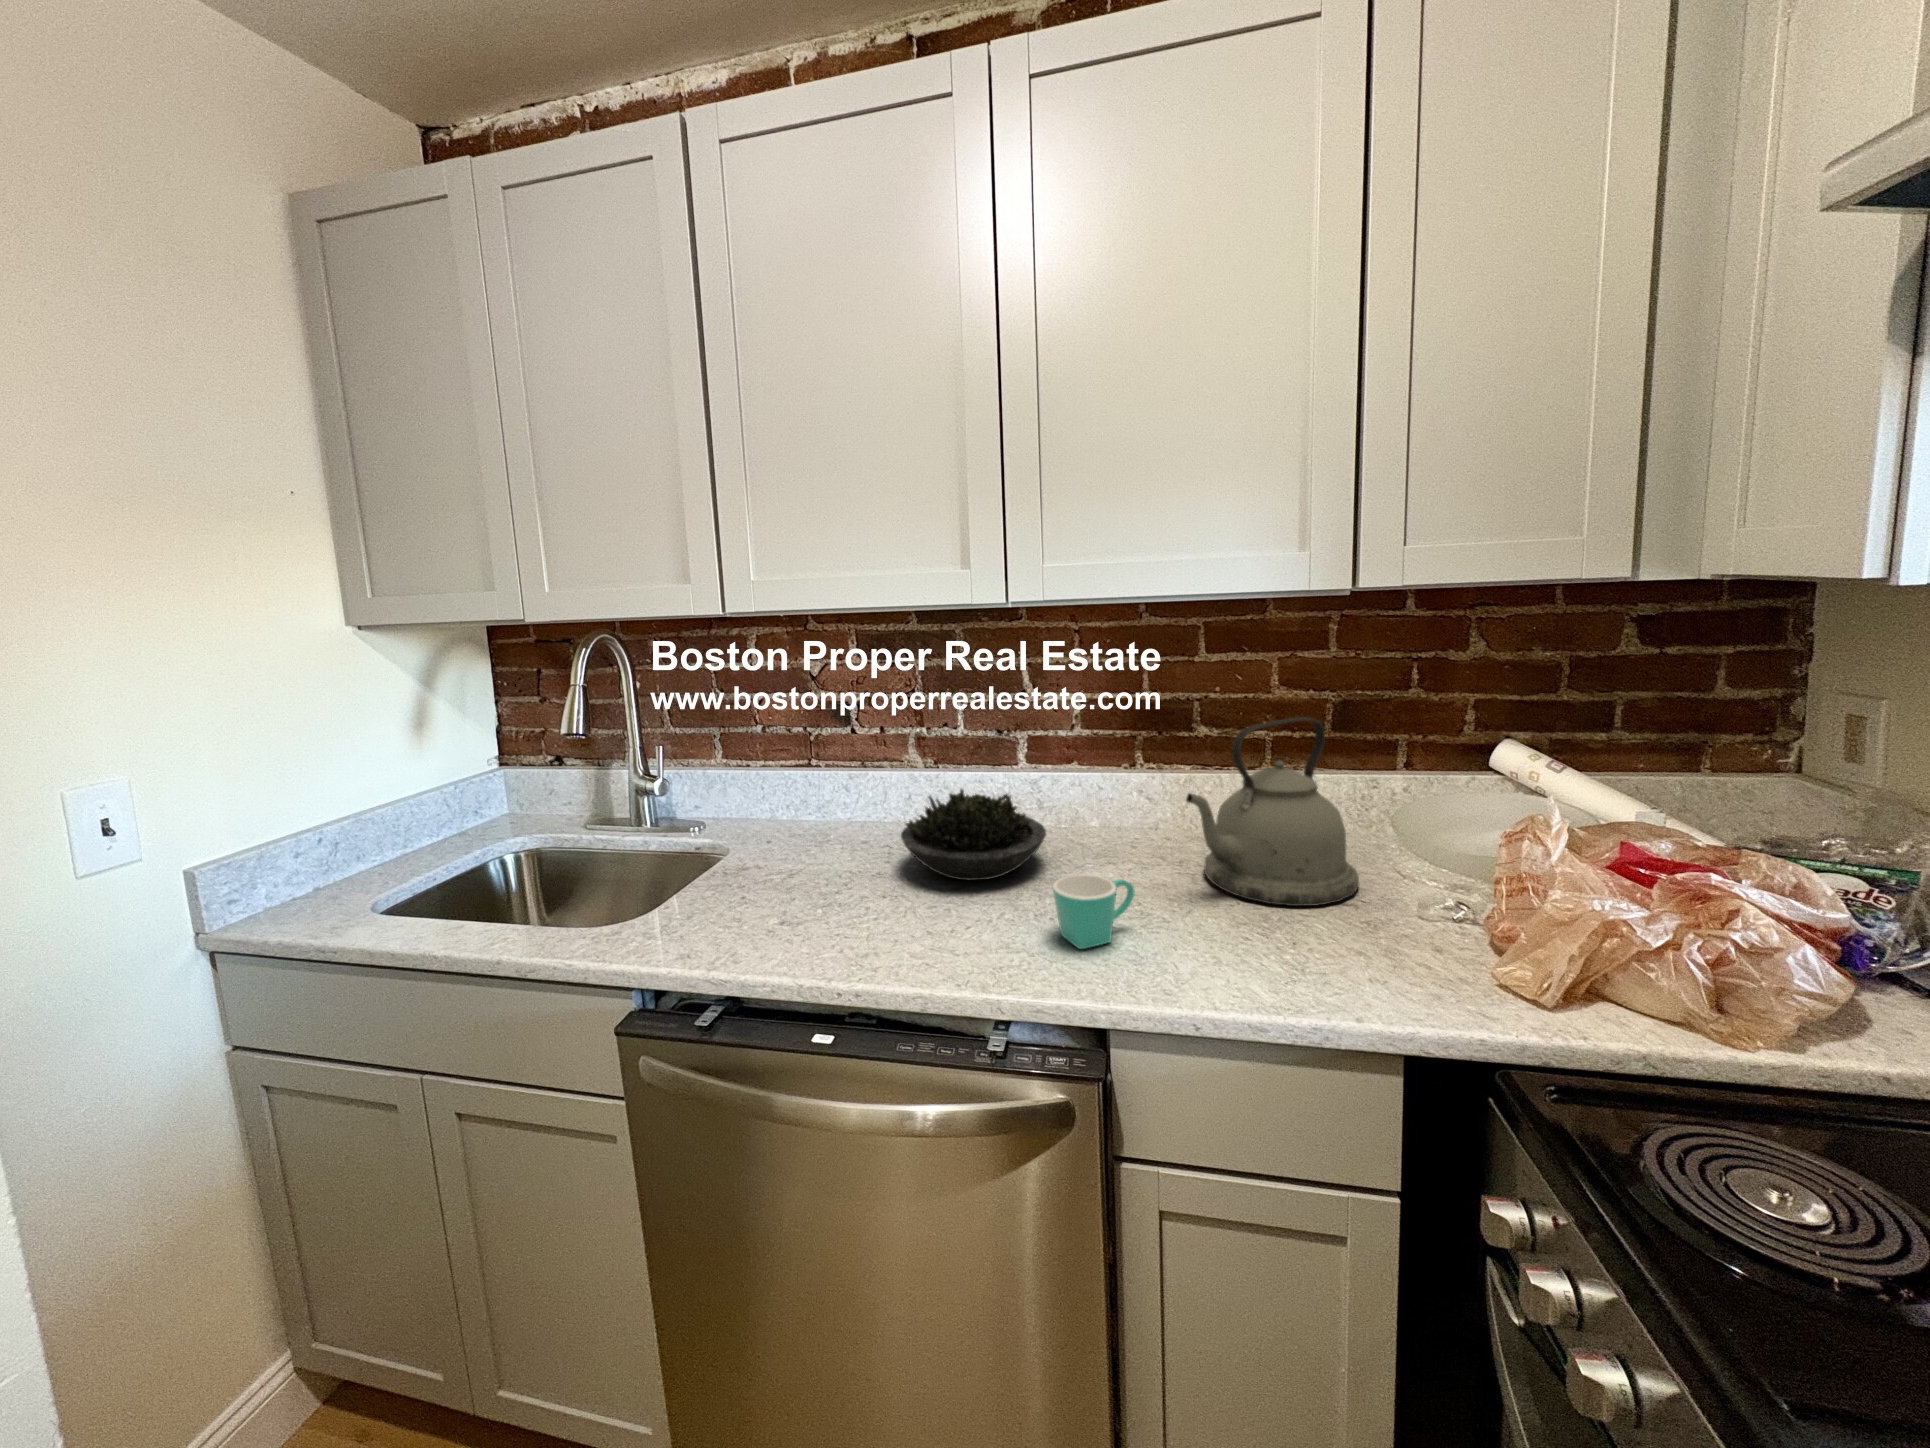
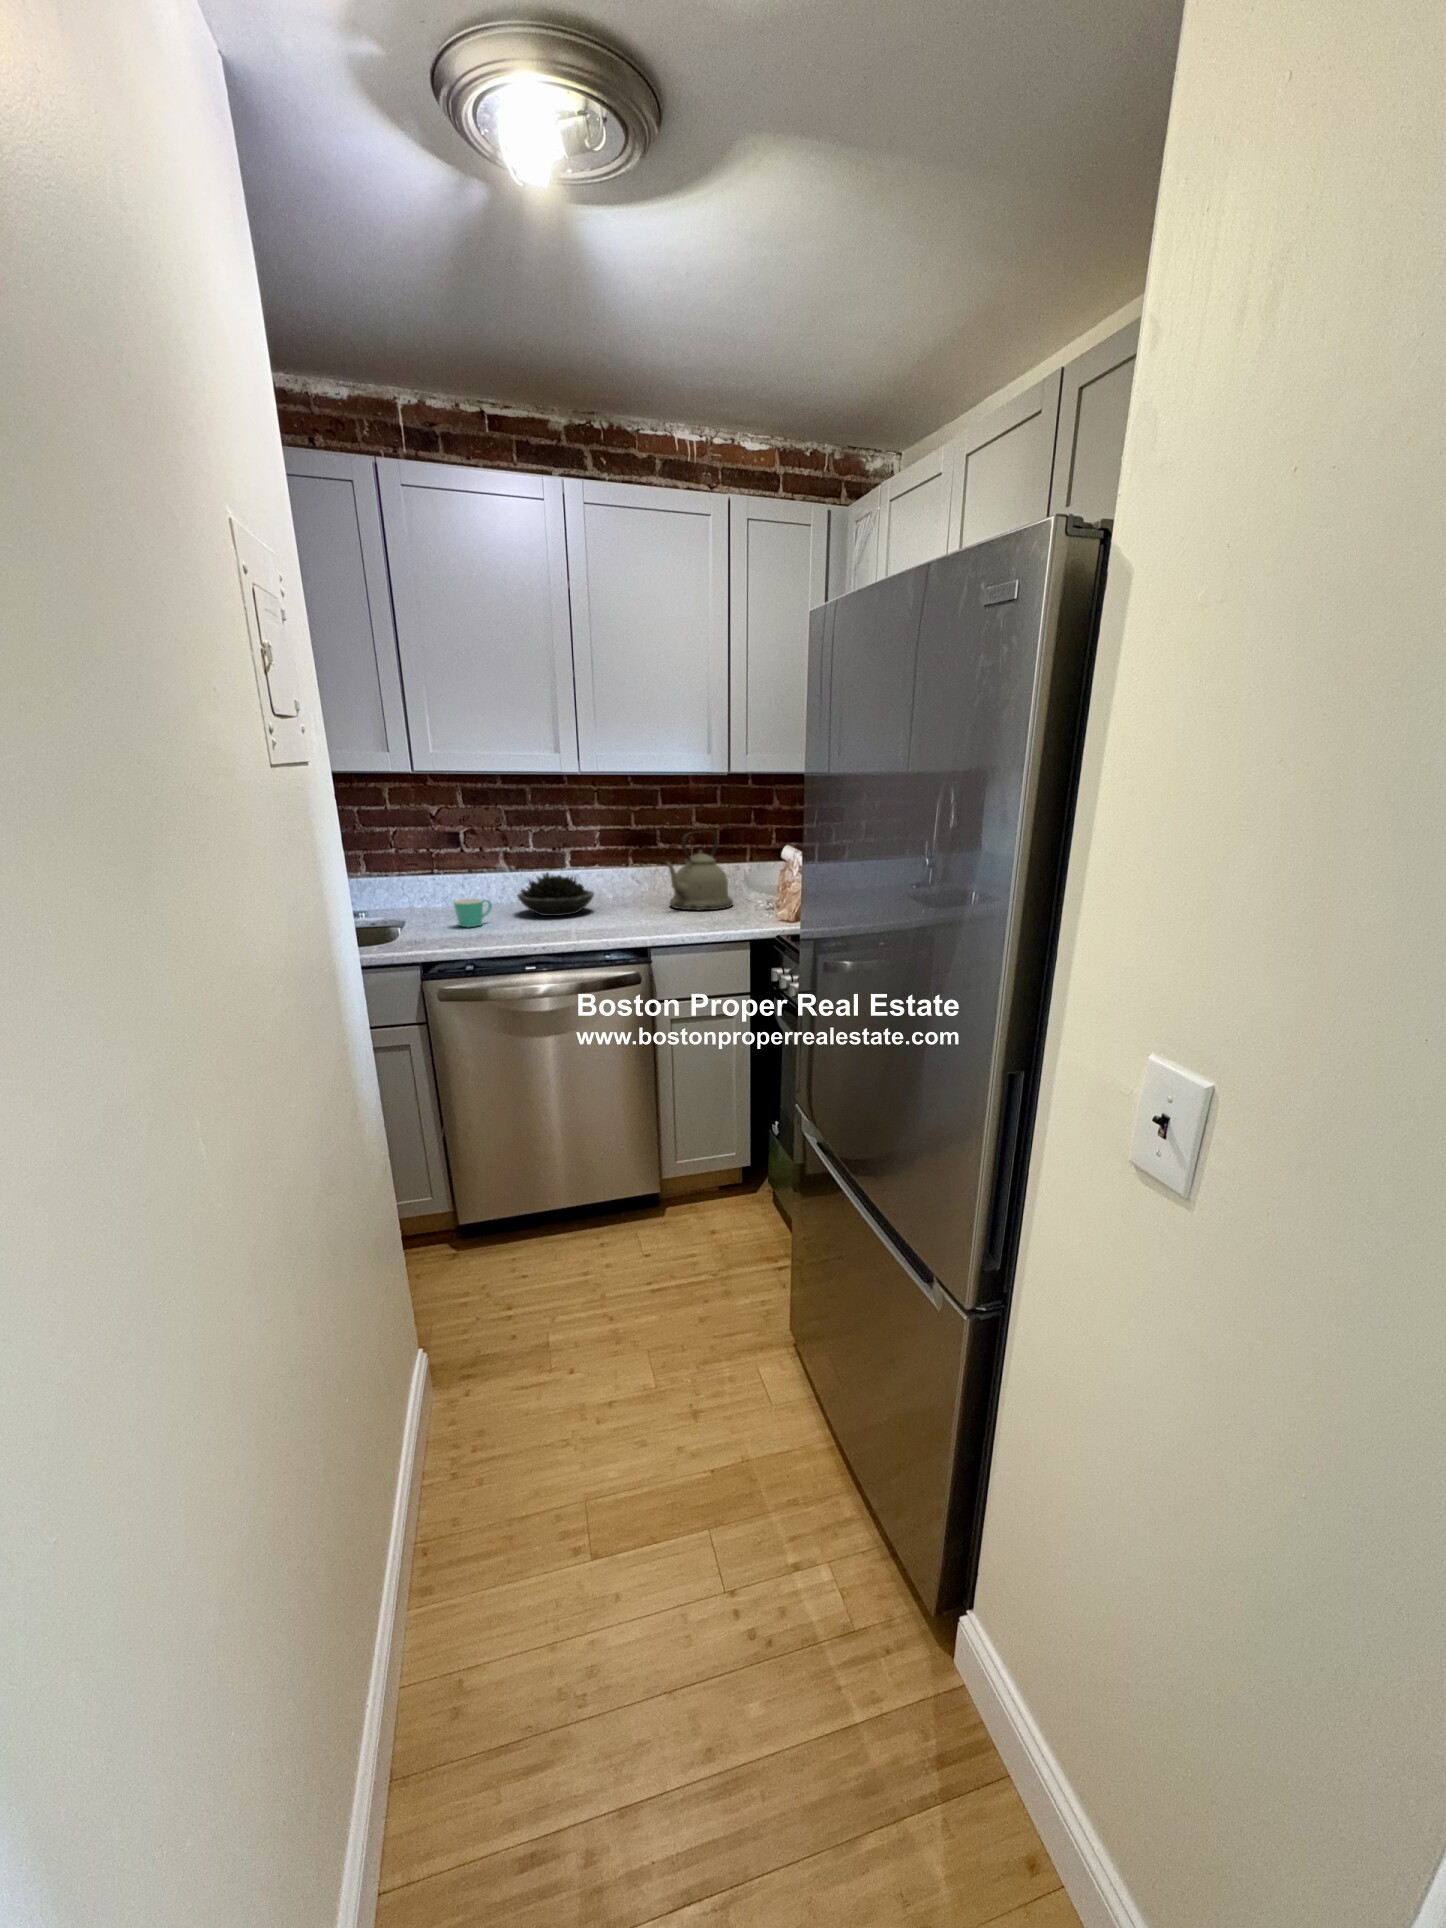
mug: present [1053,874,1134,949] -> present [453,899,492,927]

